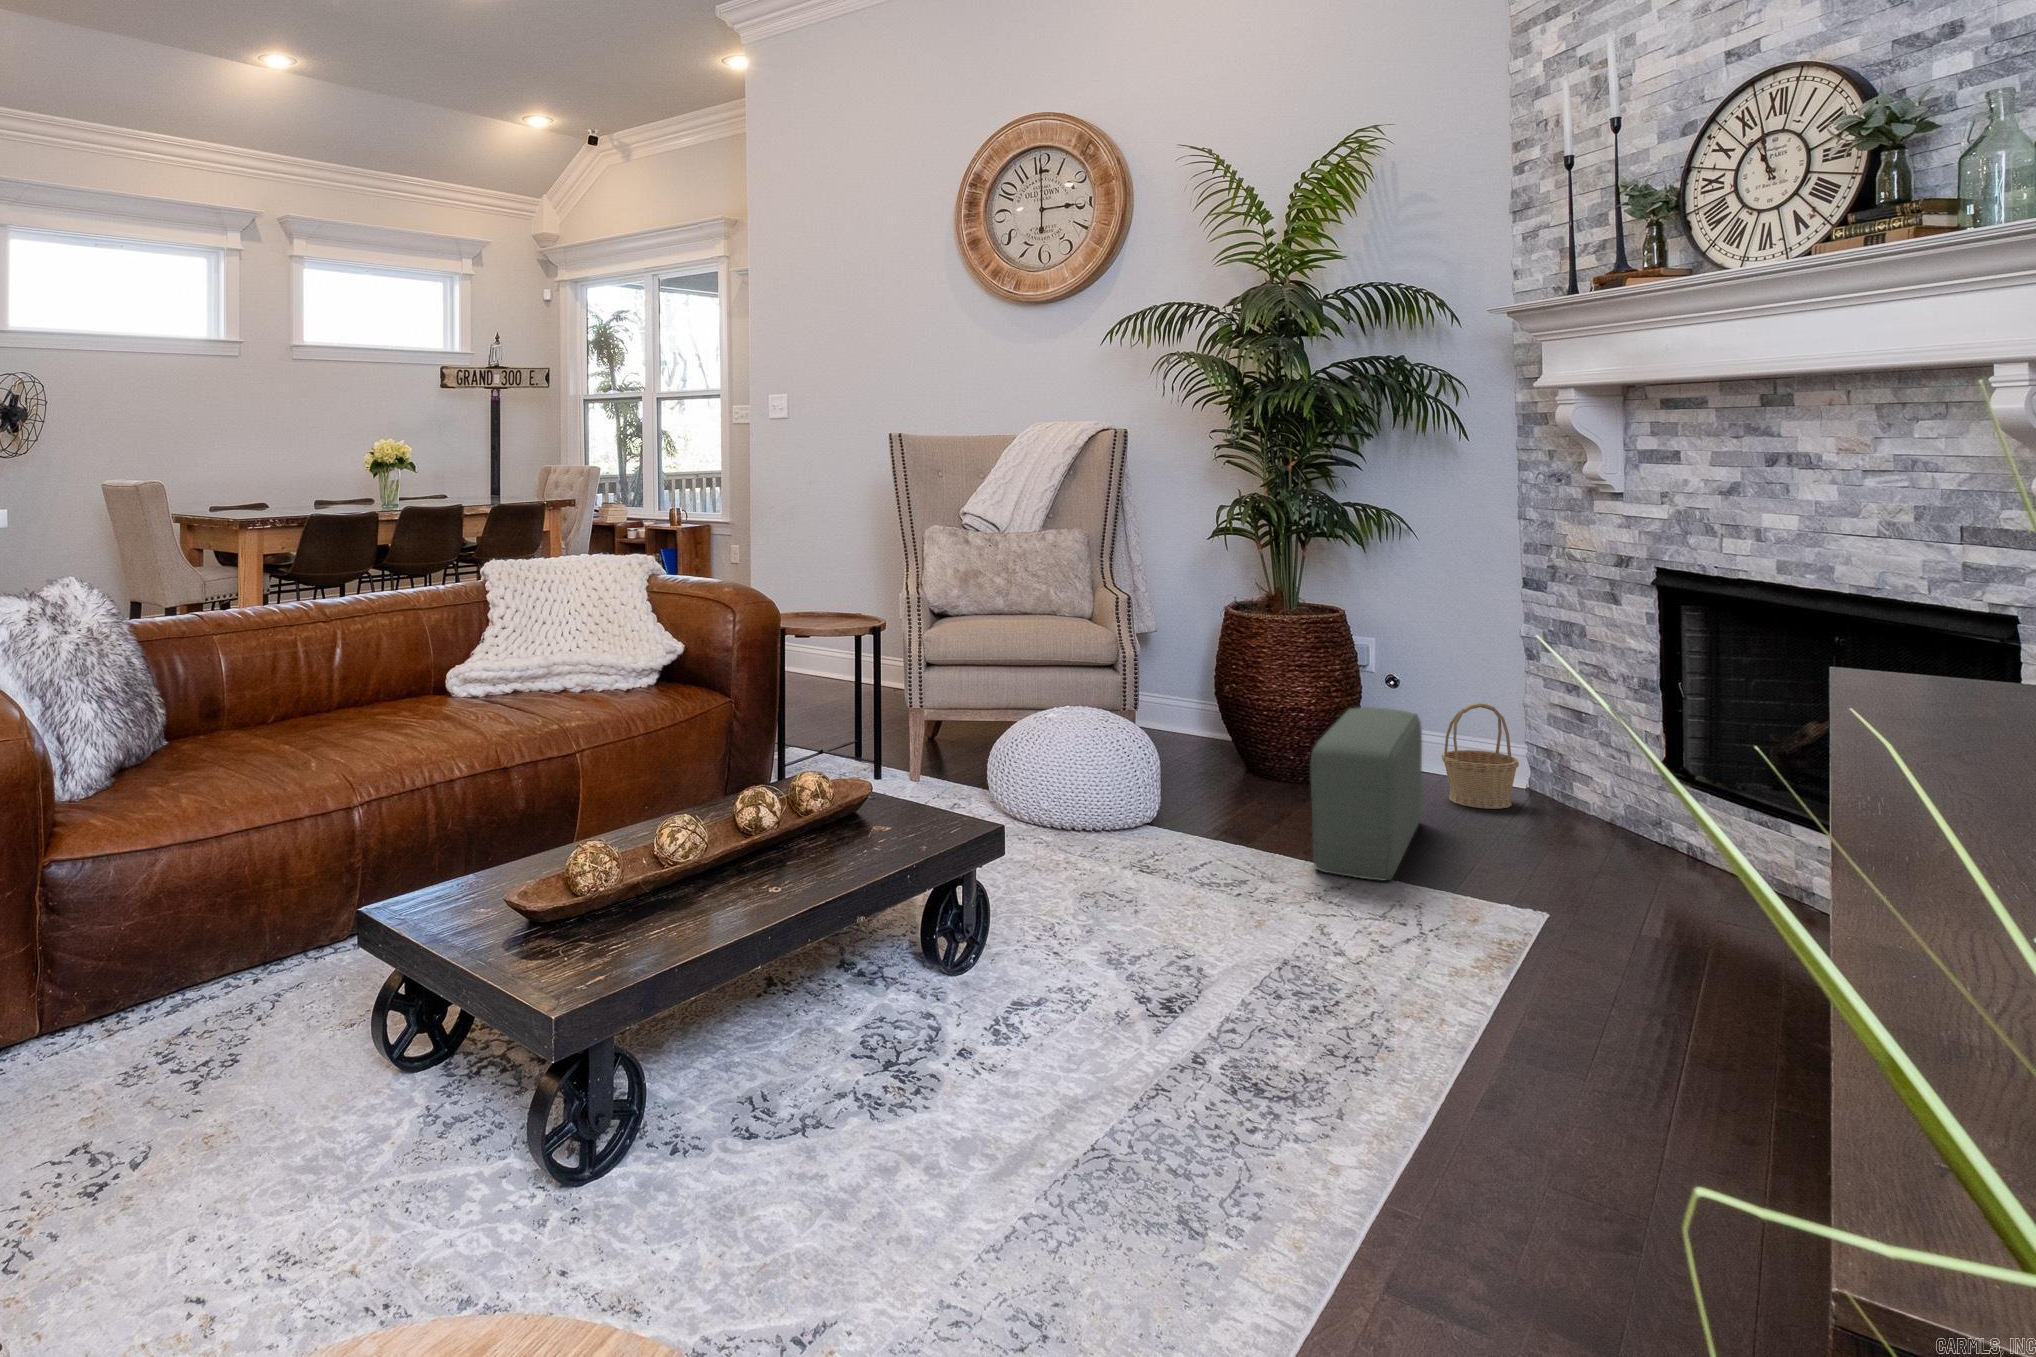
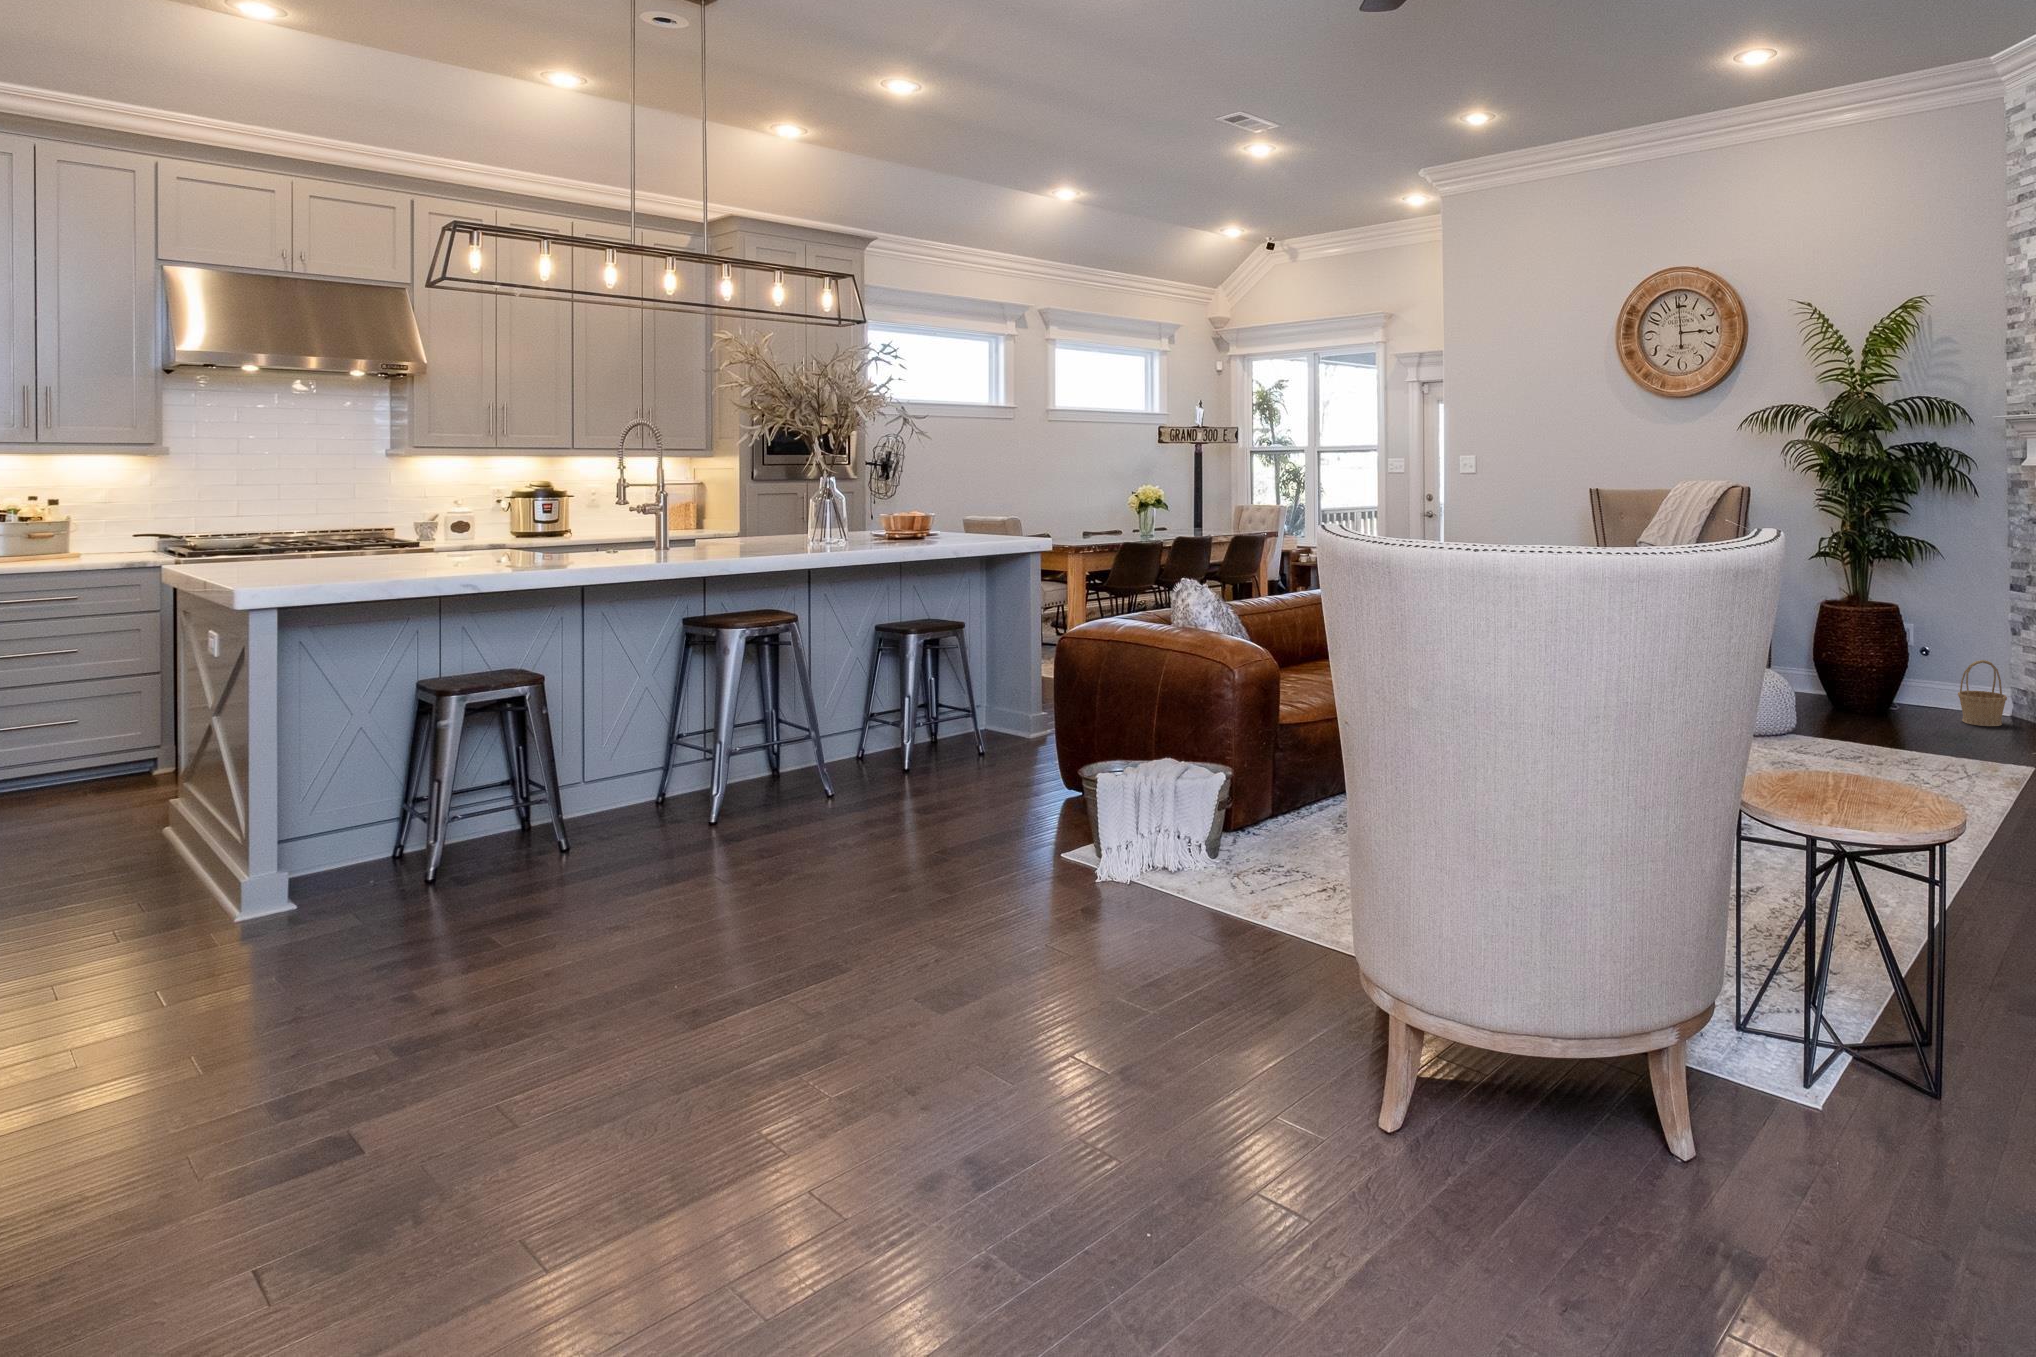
pouf: present [1310,707,1422,881] -> none [1887,661,1949,760]

